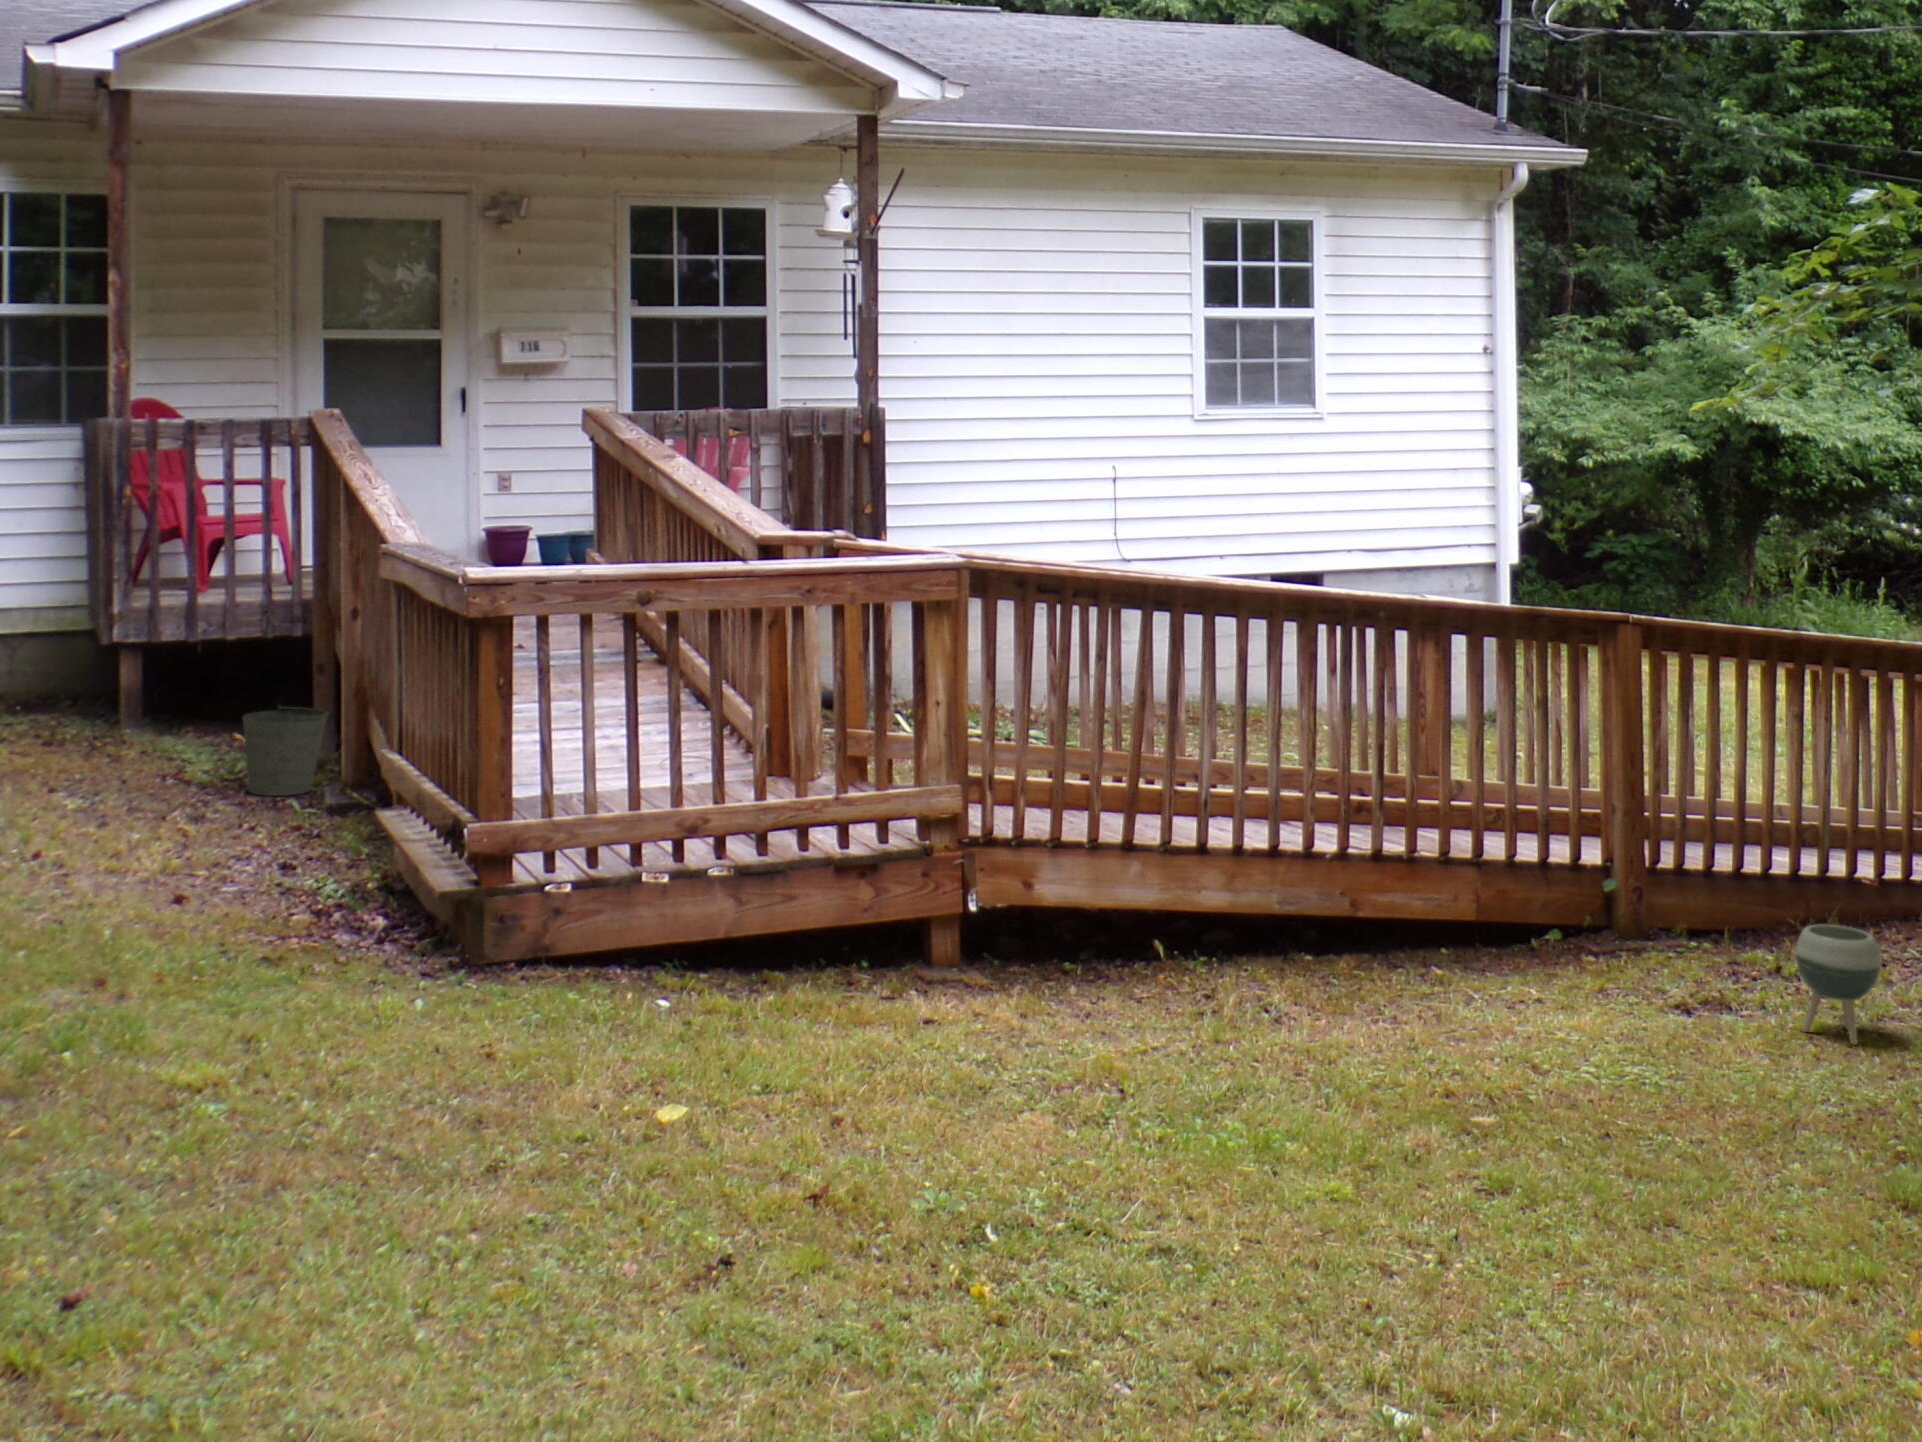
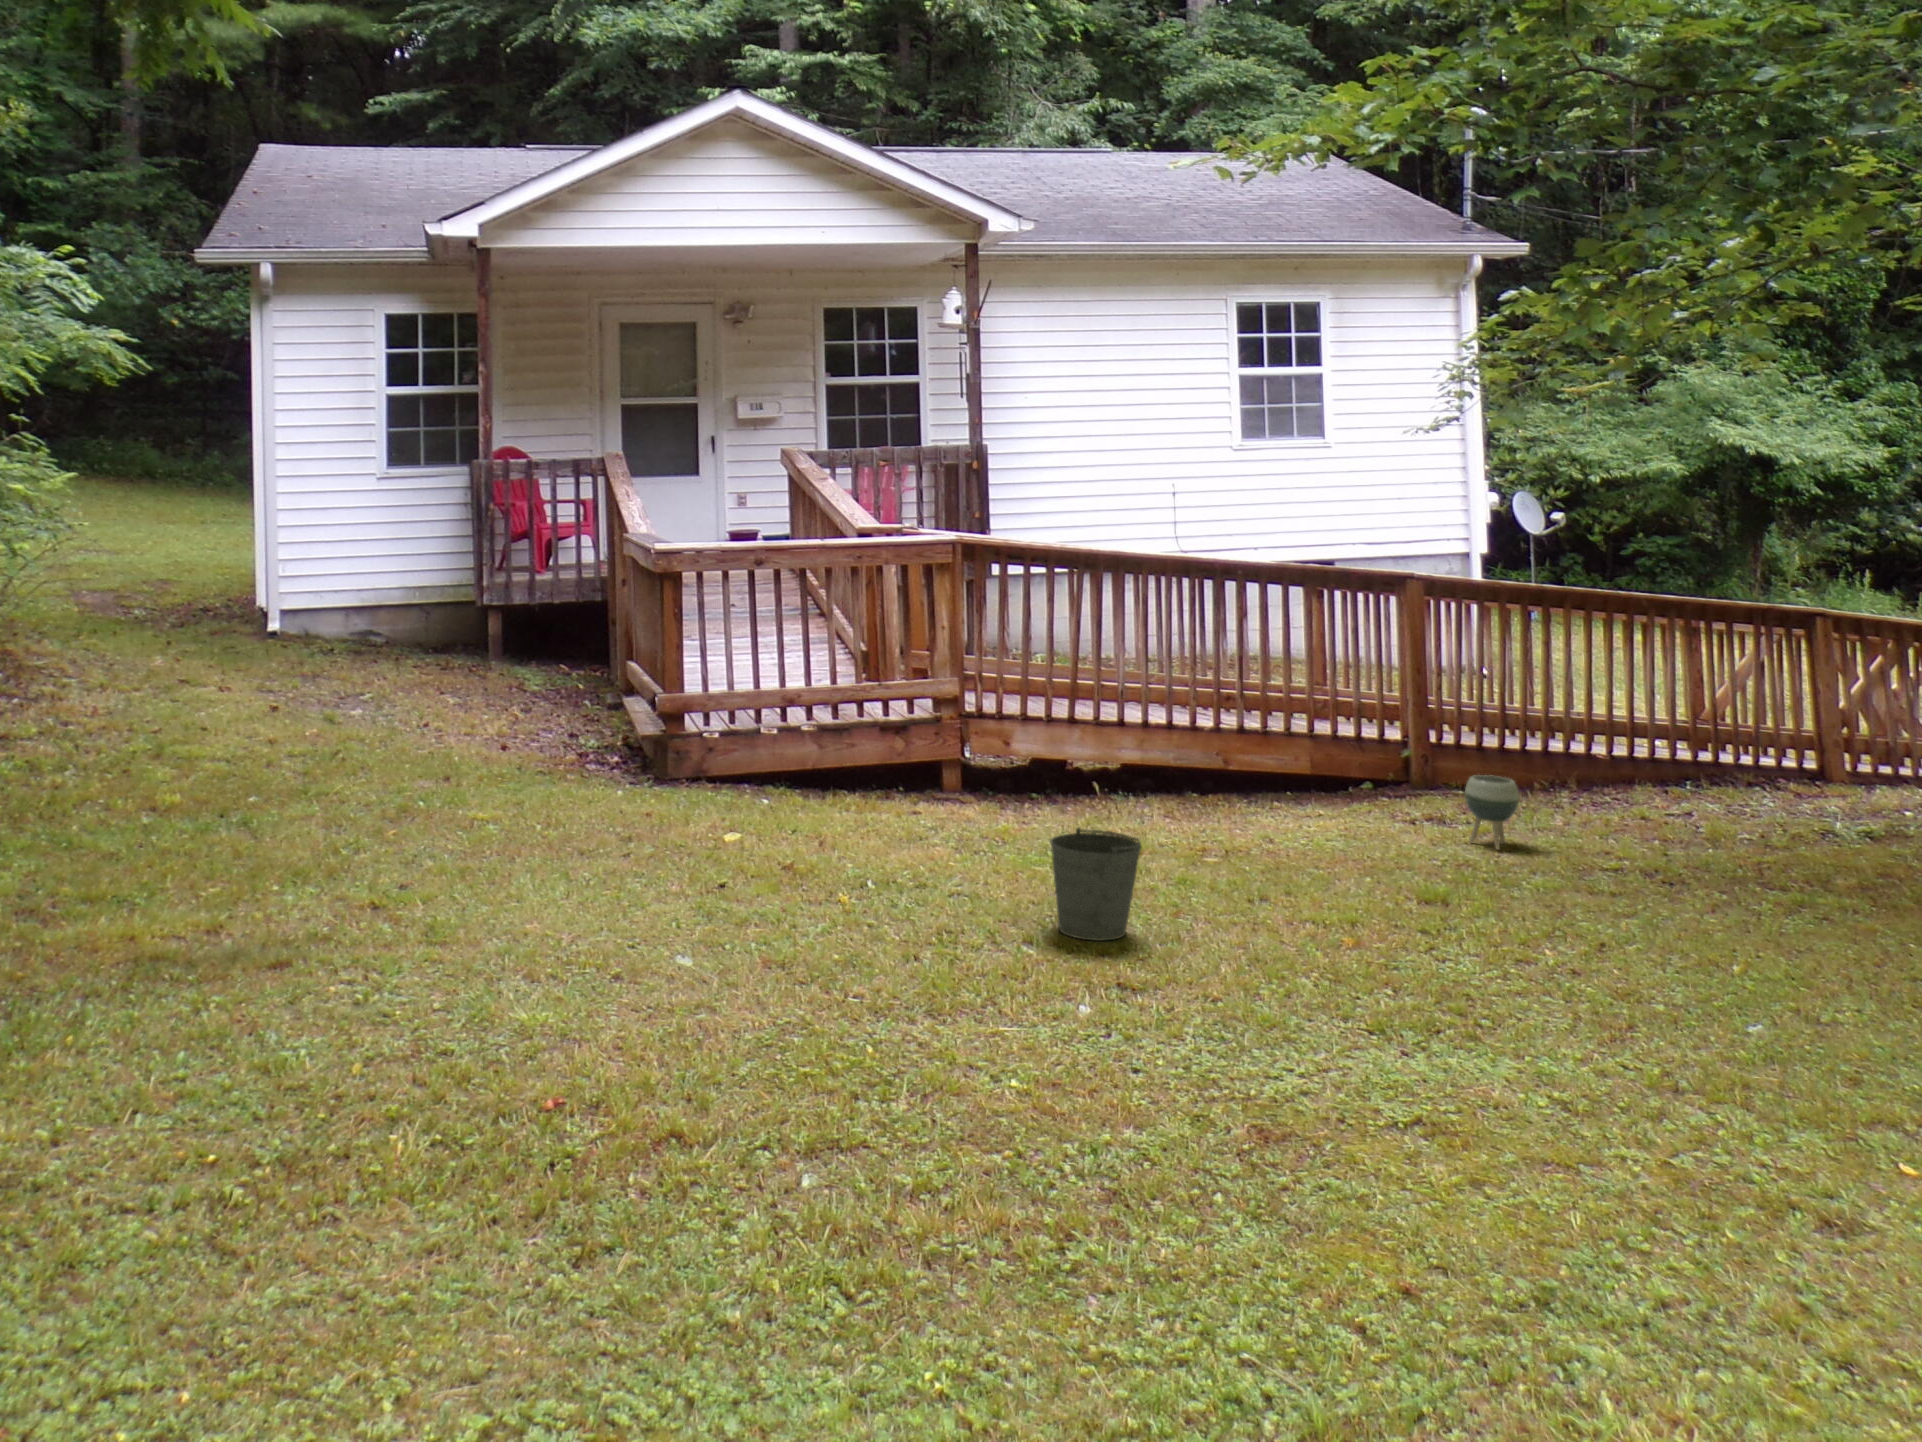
bucket: present [243,706,329,796] -> present [1050,828,1141,941]

